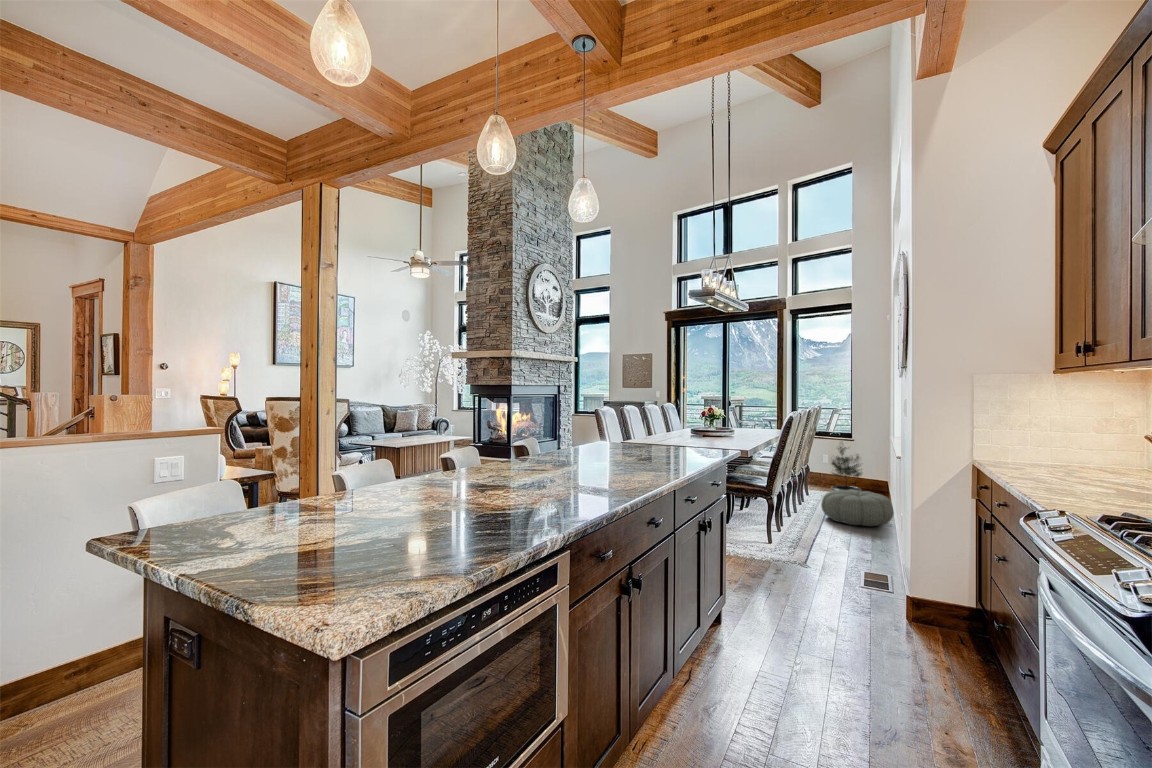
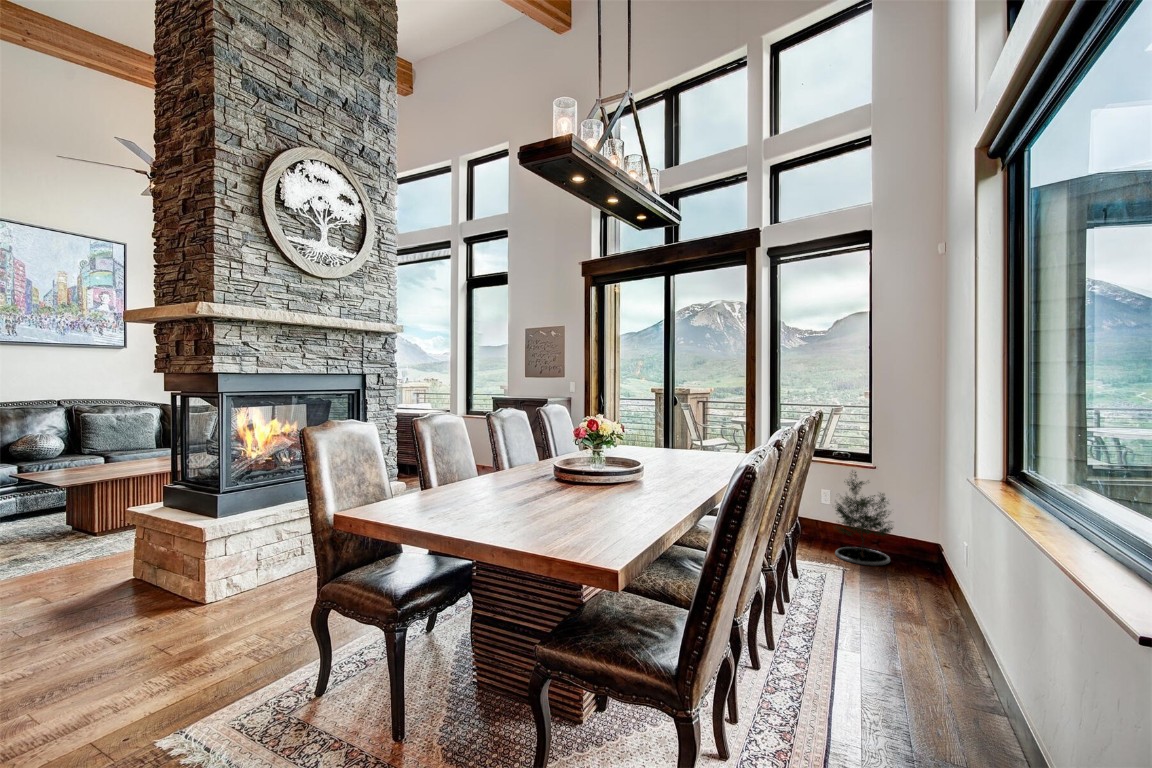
pouf: present [821,489,894,526] -> none [816,593,990,707]

